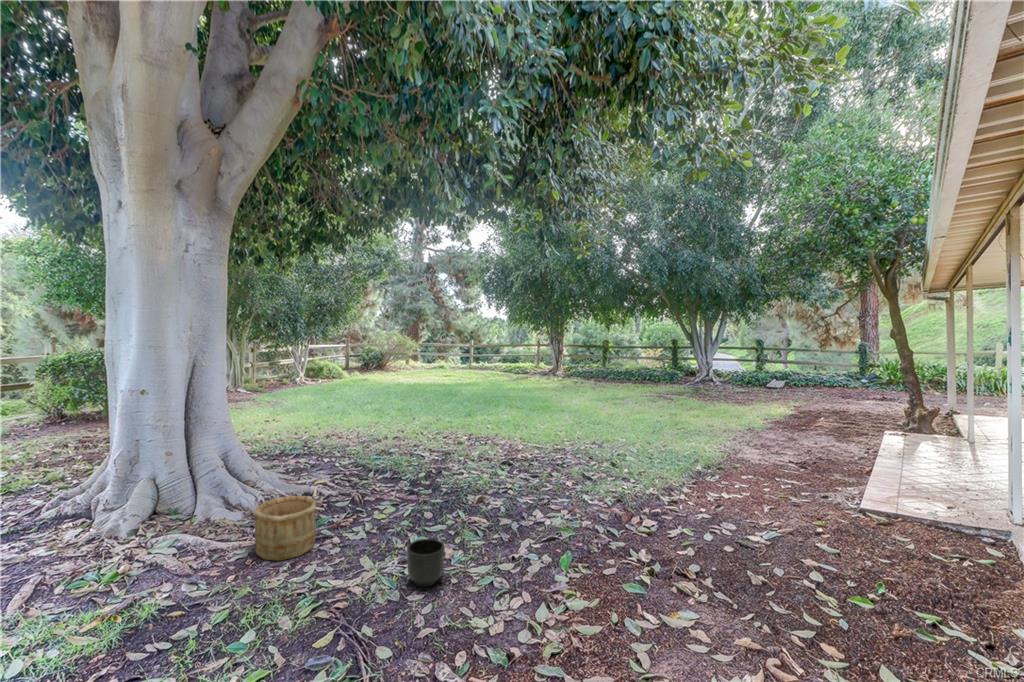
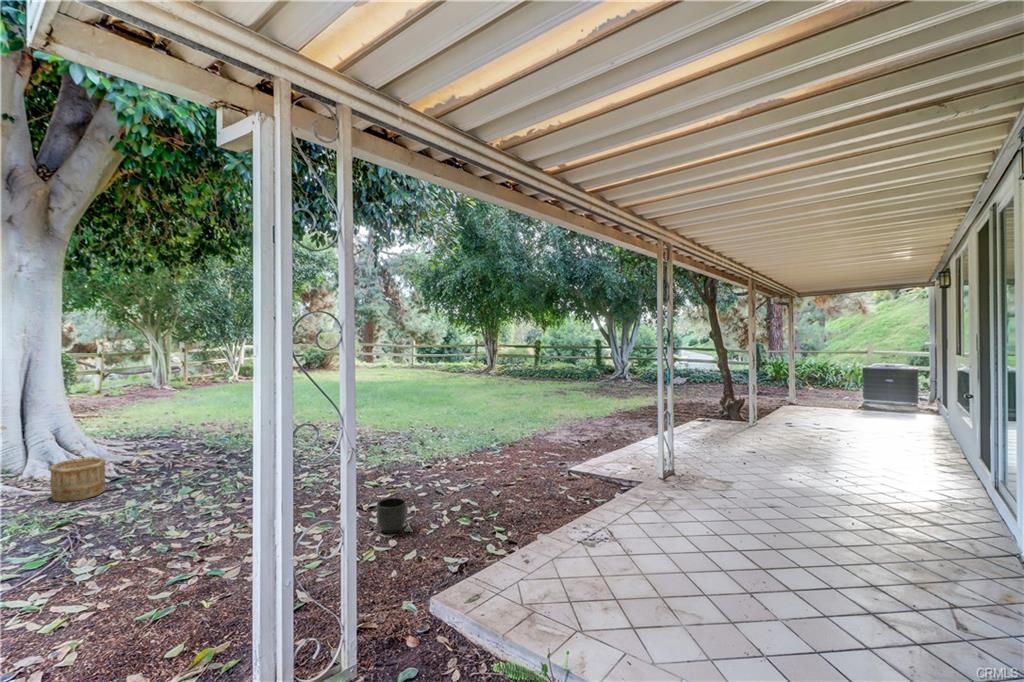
planter: present [407,539,445,587] -> present [377,498,406,533]

